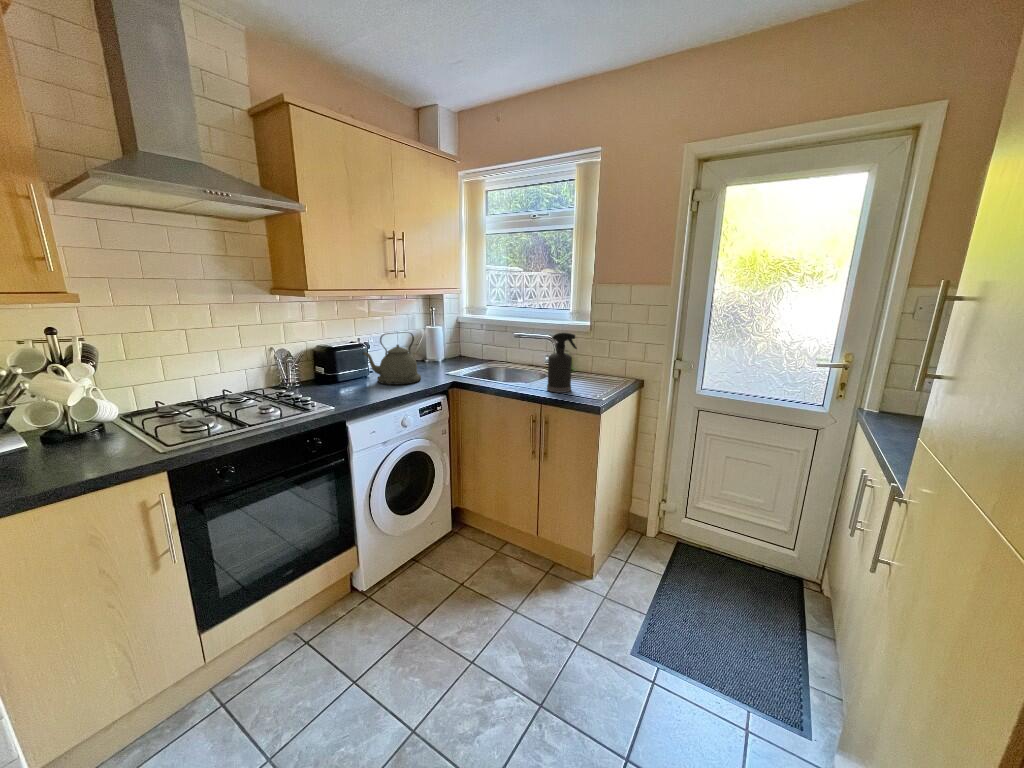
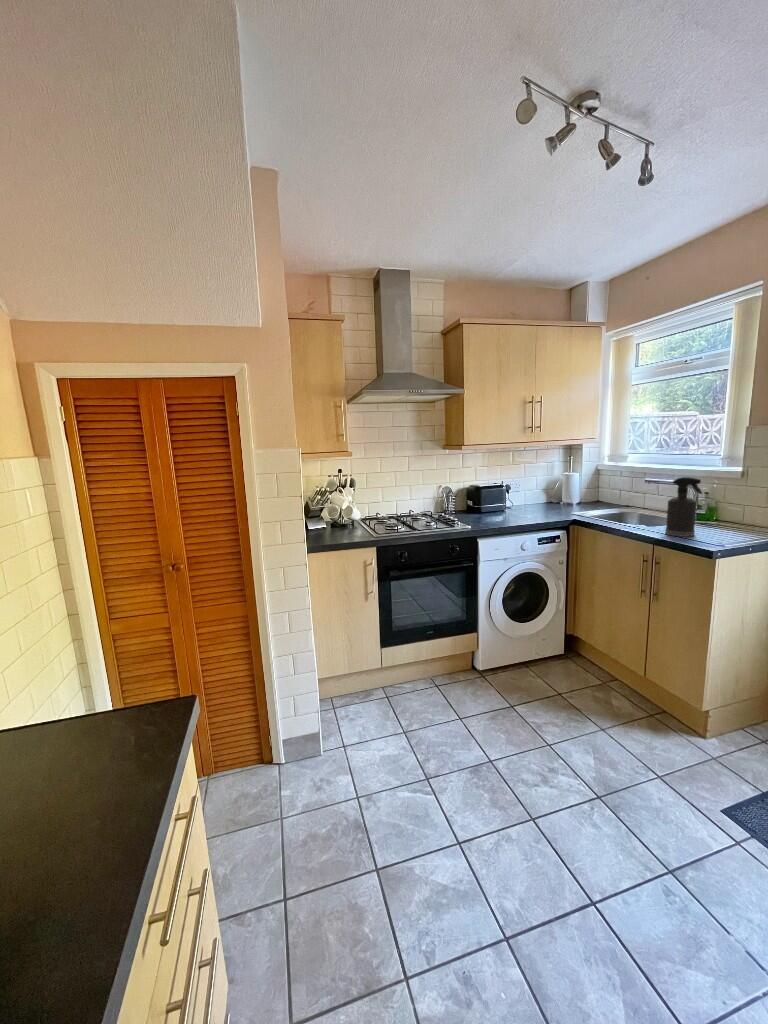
kettle: present [363,332,421,385] -> none [499,476,546,518]

